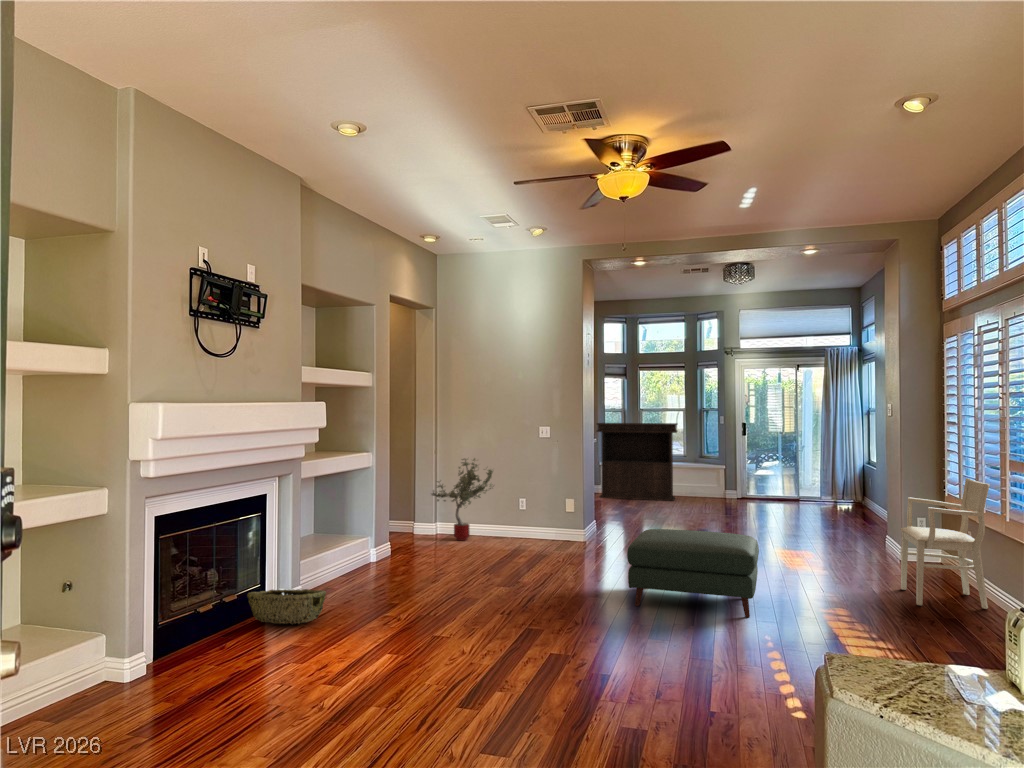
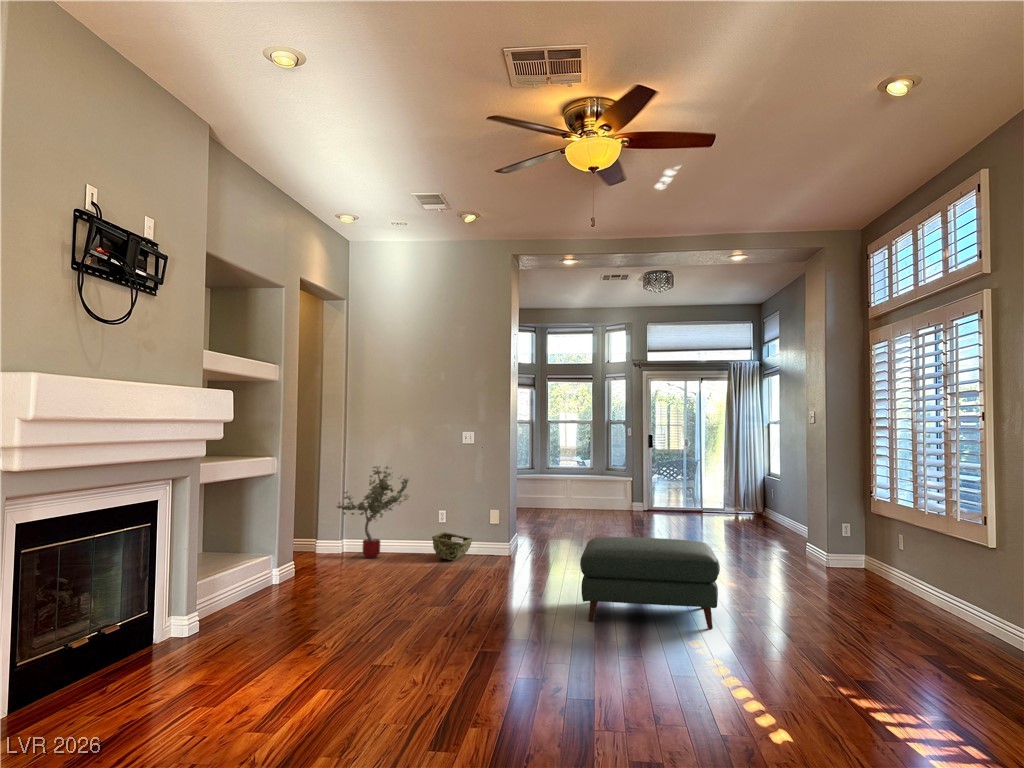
console table: present [597,423,678,501] -> none [504,434,586,515]
armchair: present [901,478,990,609] -> none [842,481,932,611]
woven basket: present [247,589,326,624] -> present [432,532,472,561]

